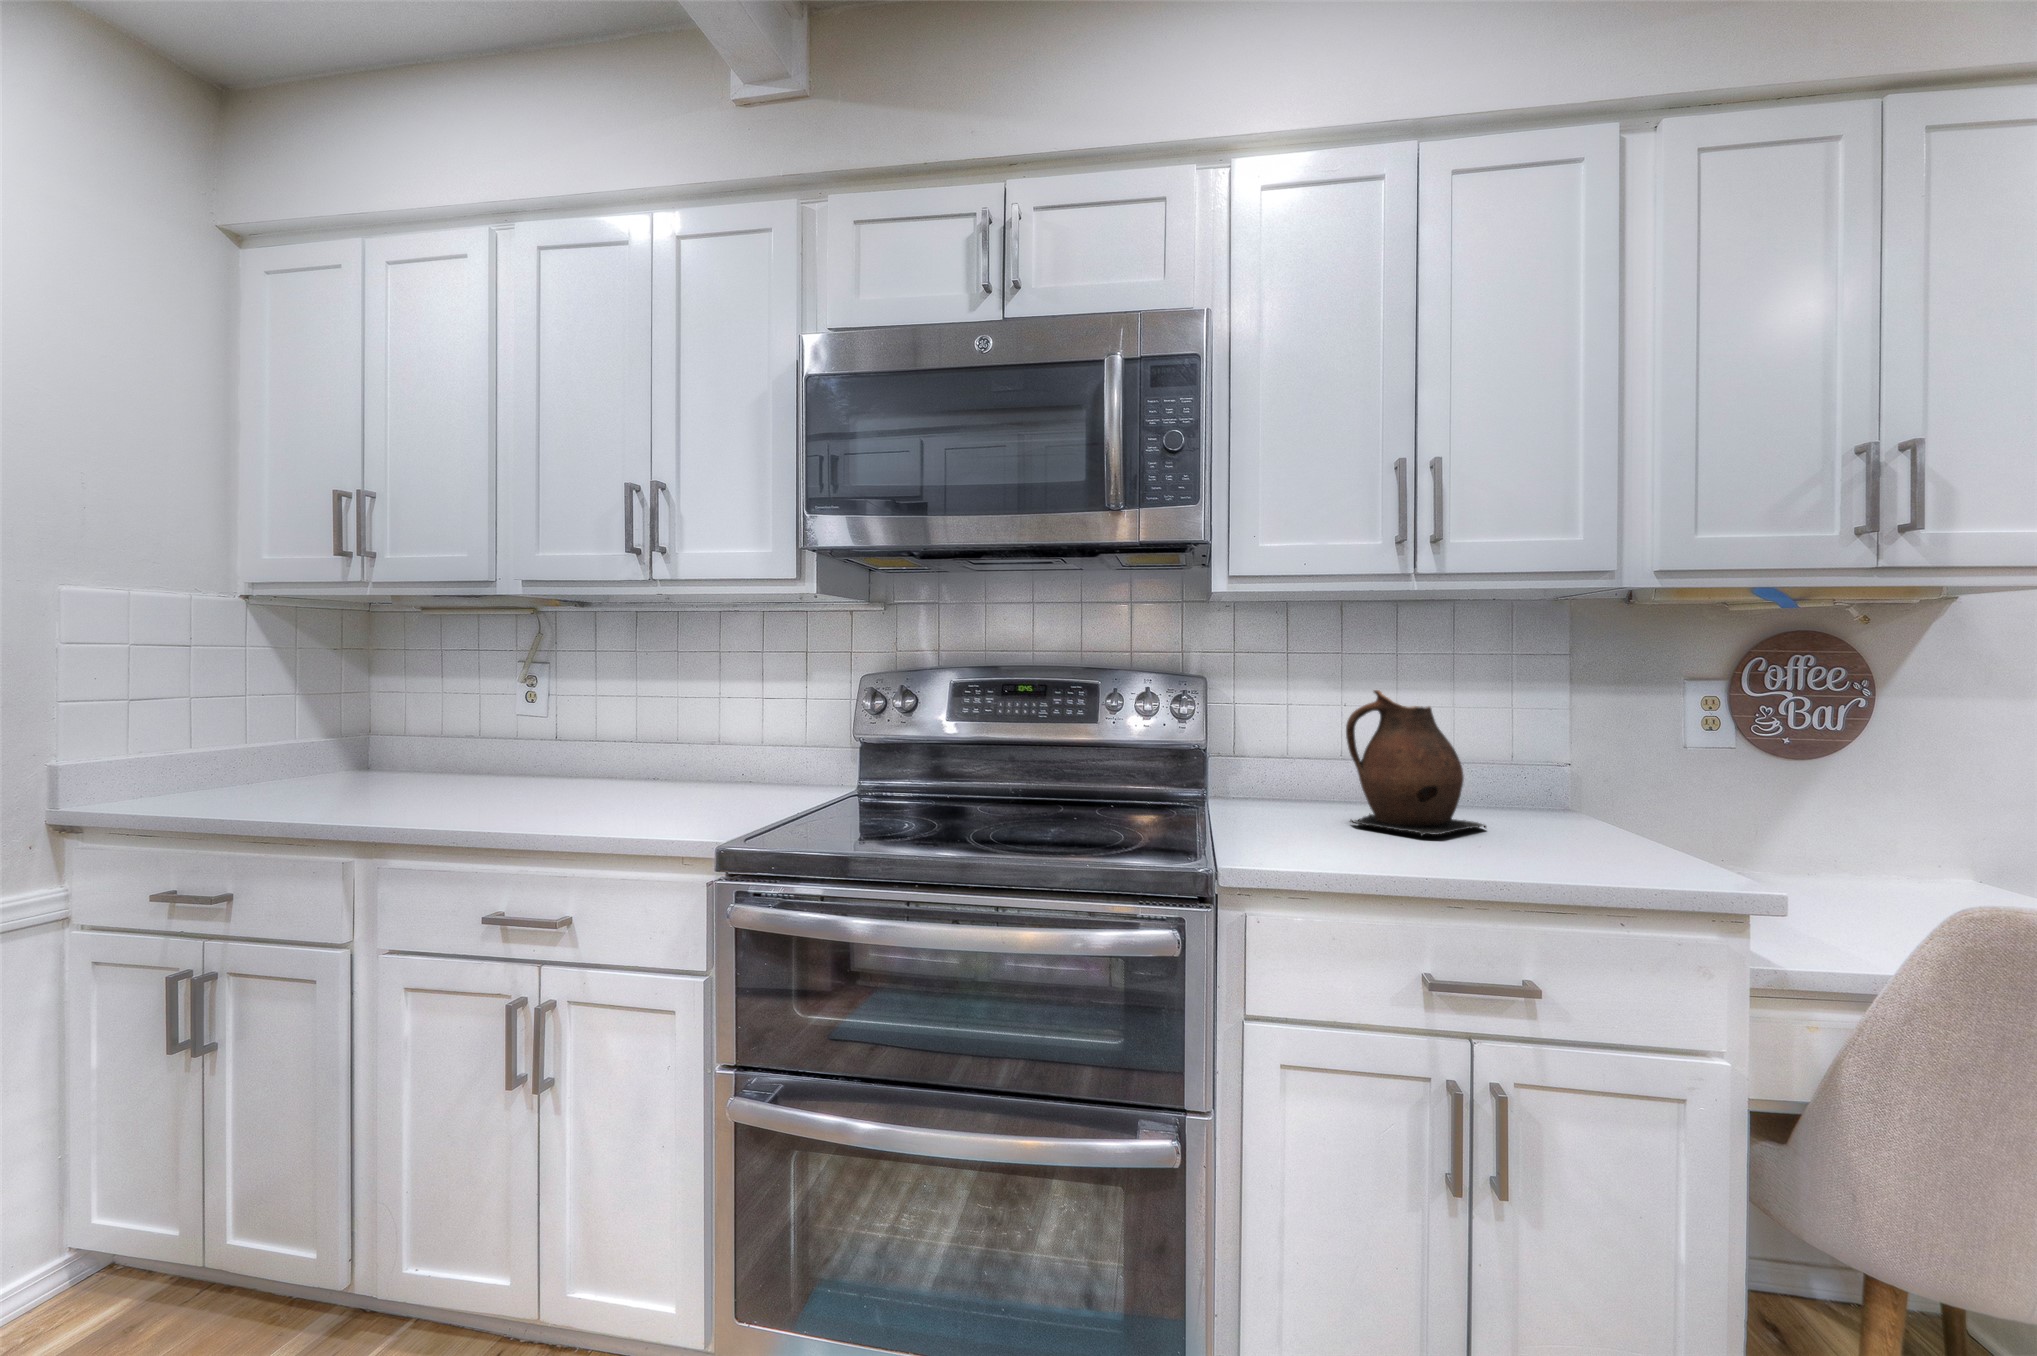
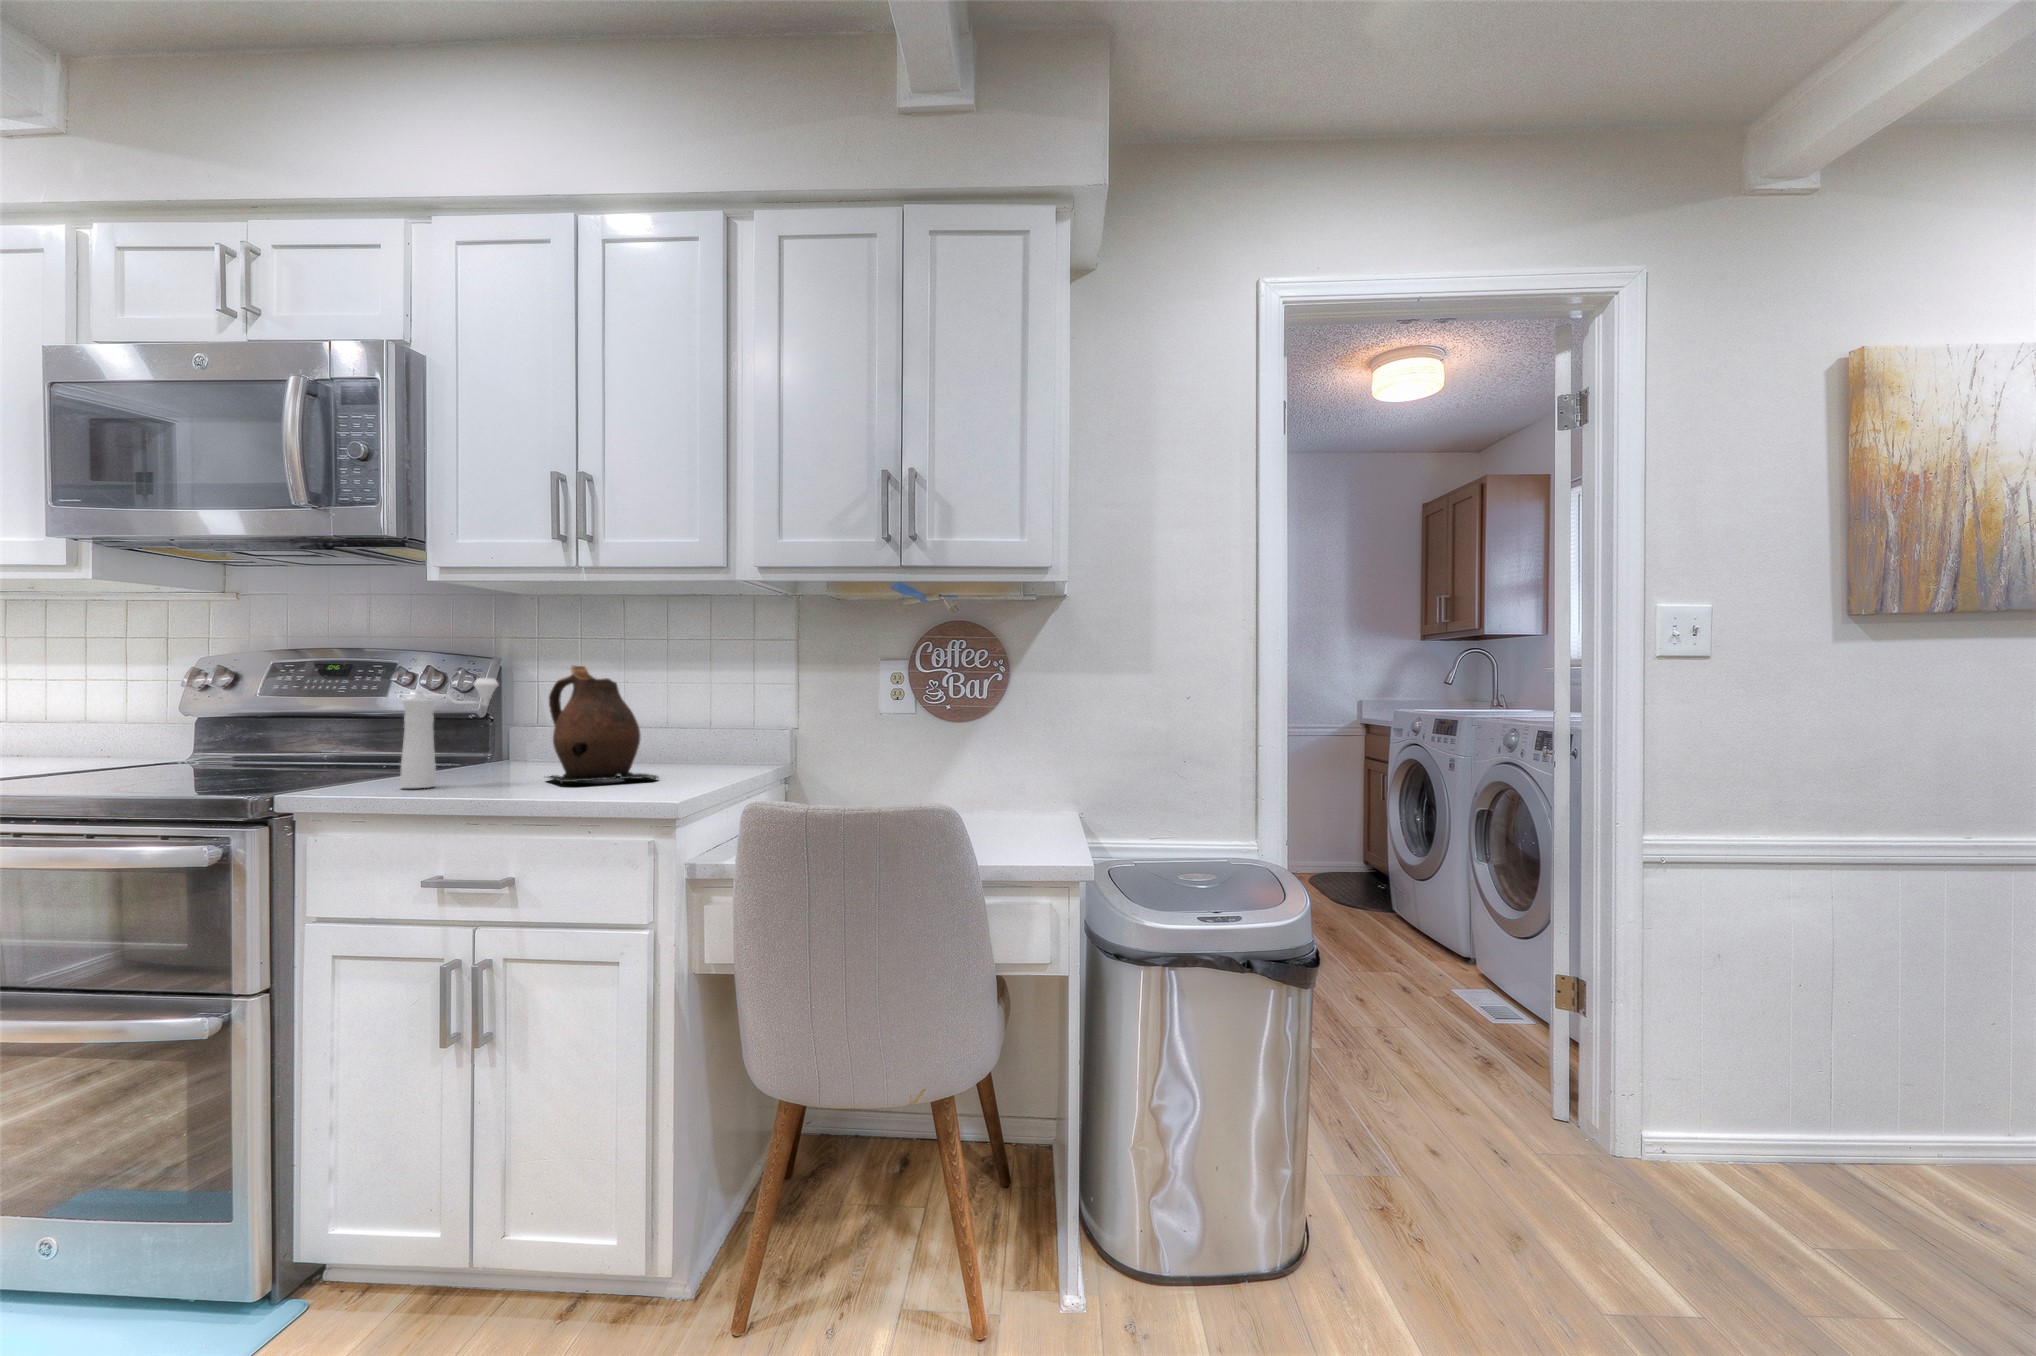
pepper mill: none [1249,709,1336,843] -> present [400,678,498,788]

